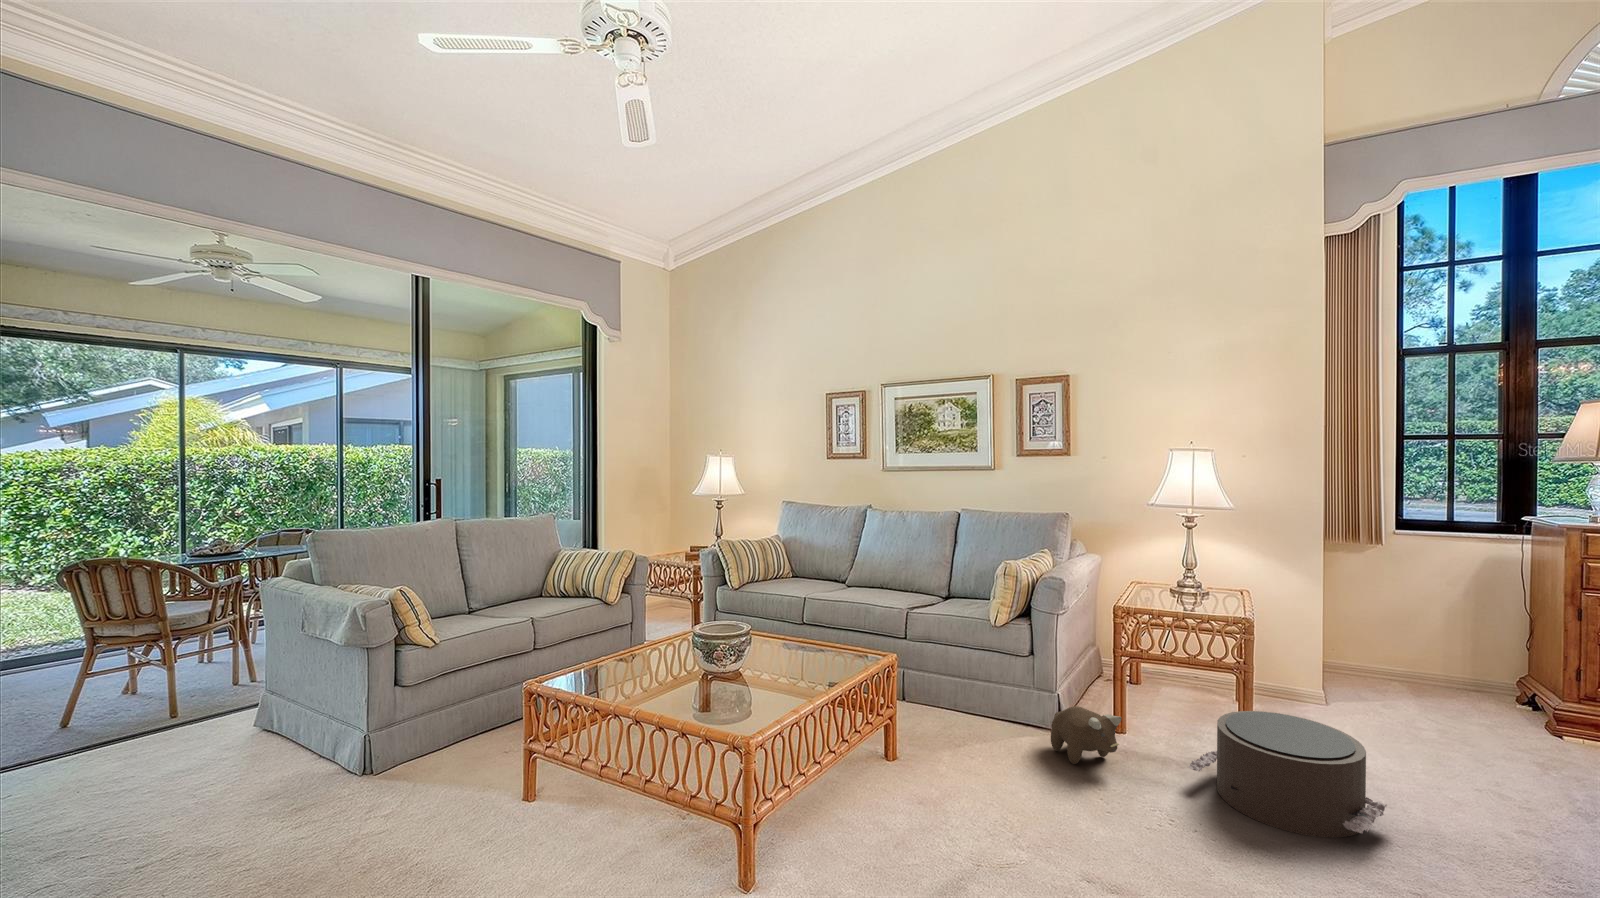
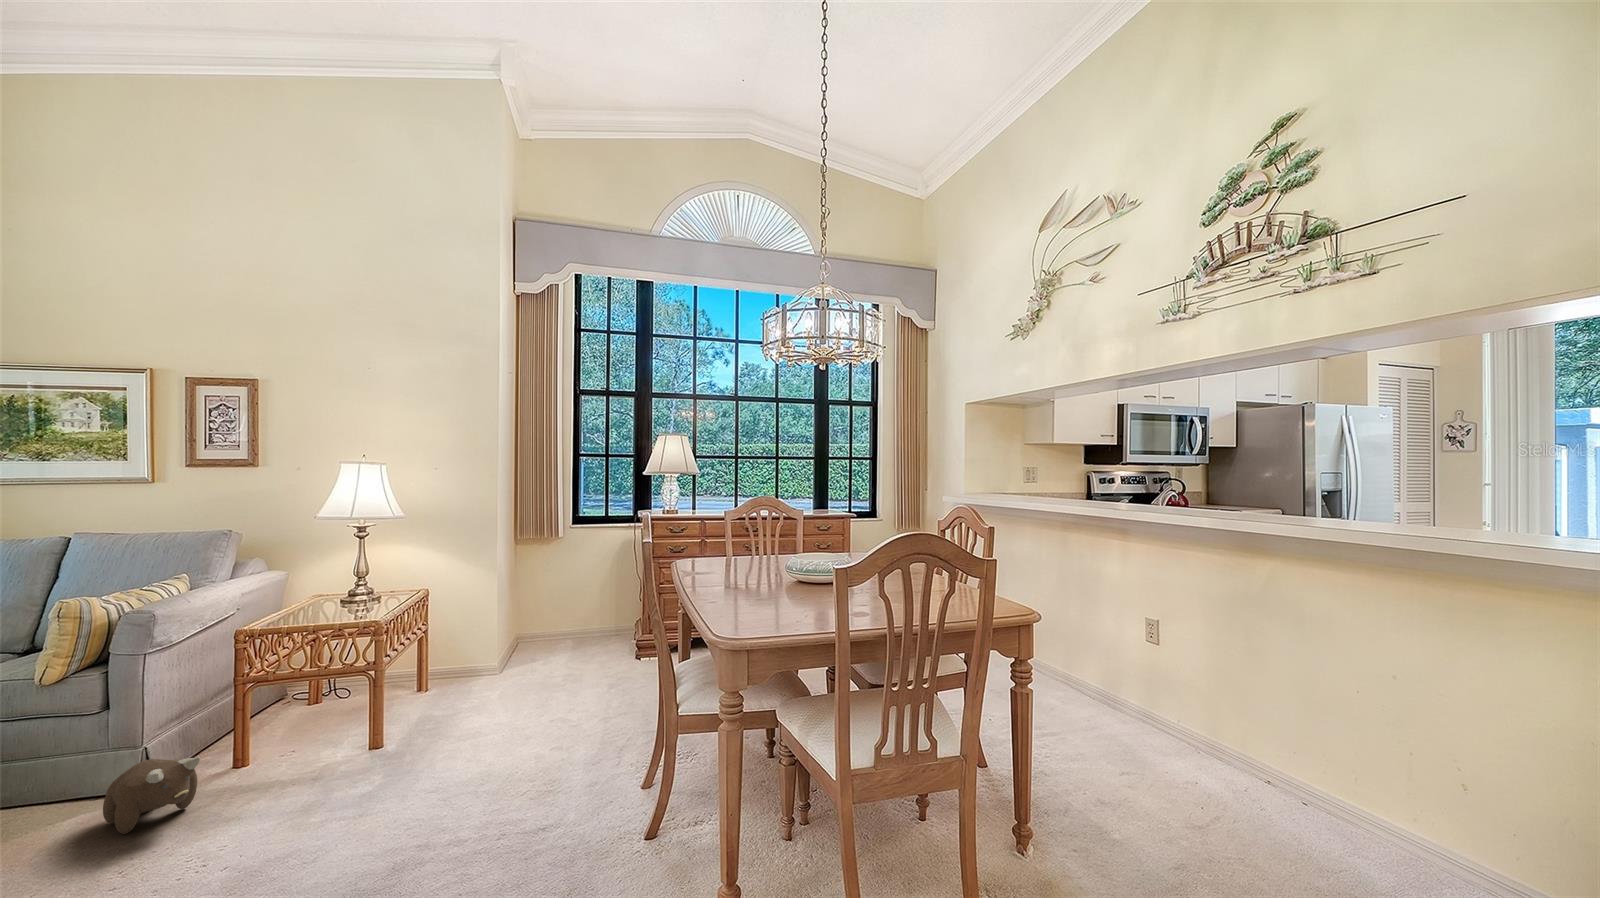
pouf: present [1188,711,1387,838] -> none [275,702,458,822]

